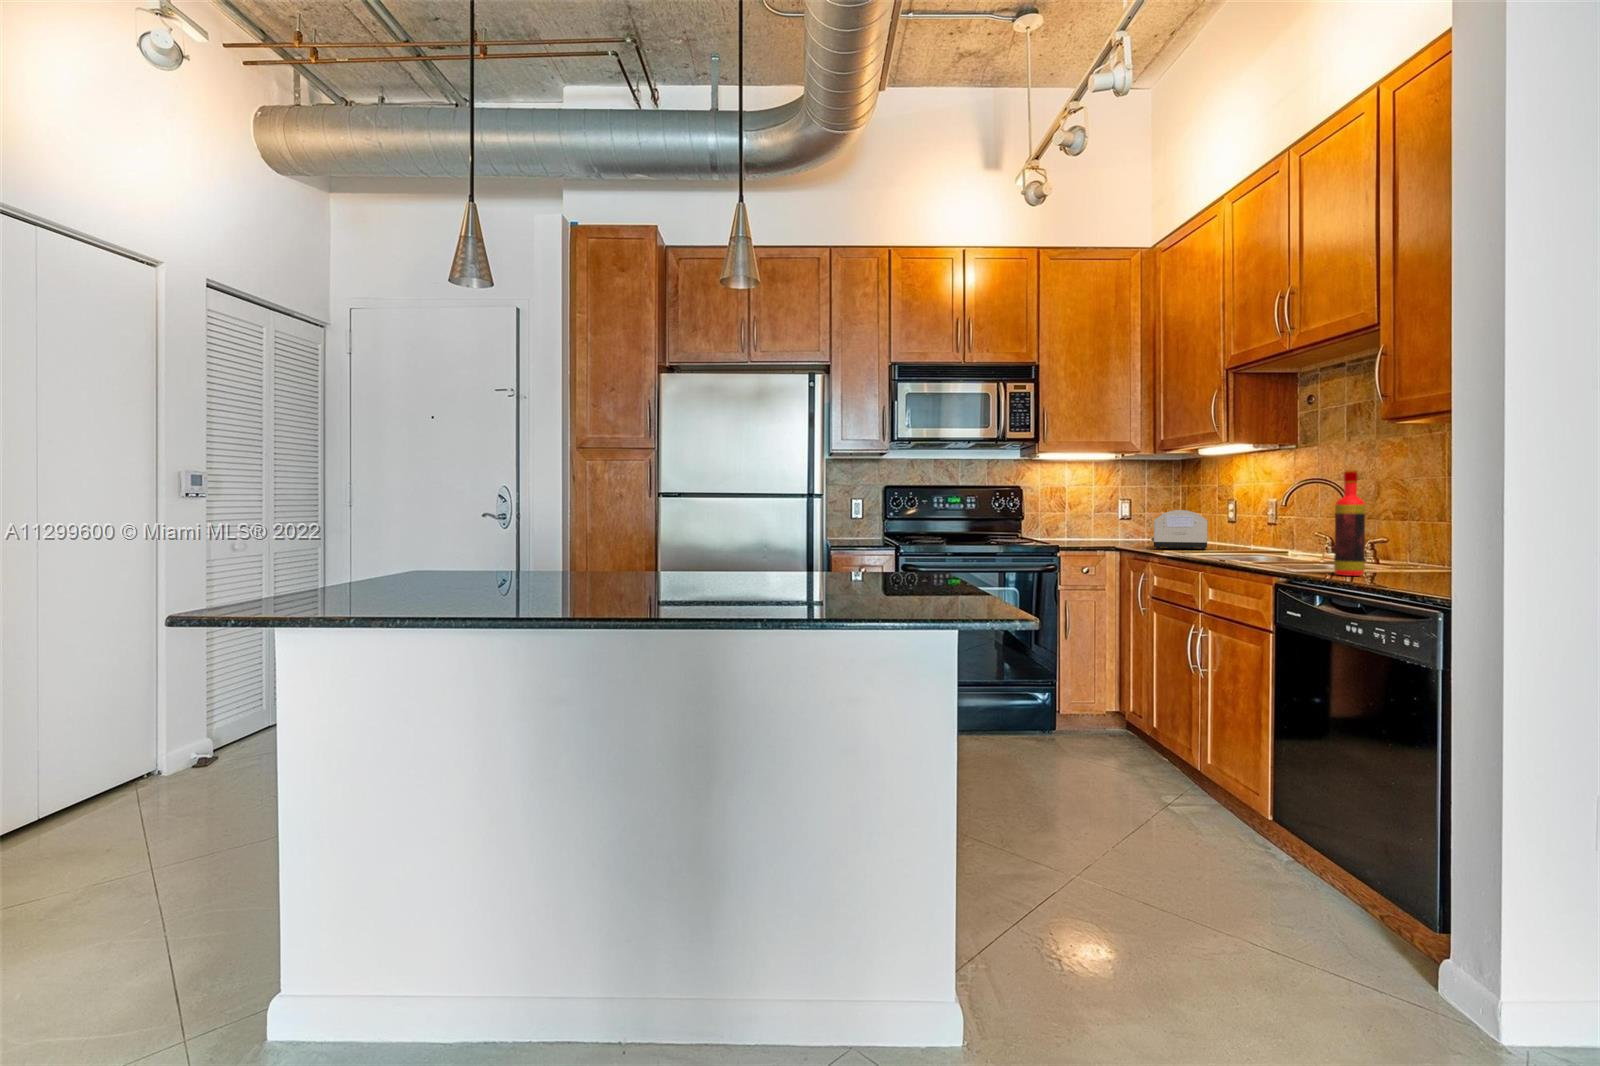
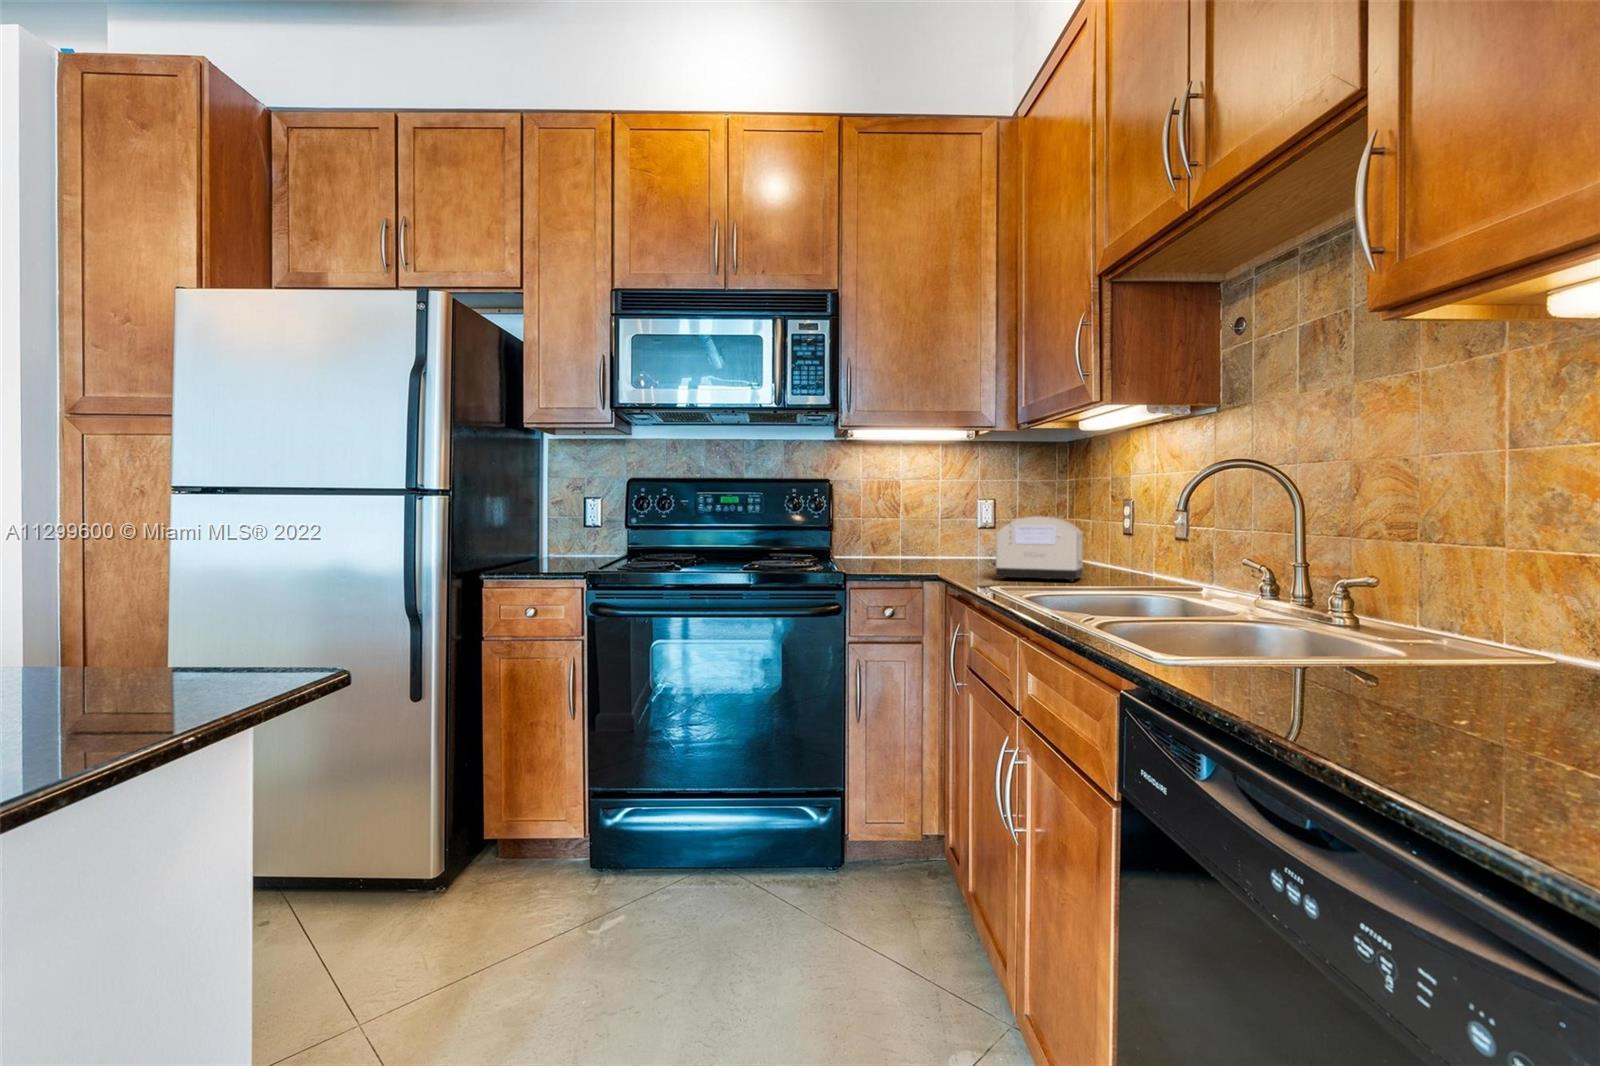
bottle: present [1334,470,1365,576] -> none [1252,428,1329,700]

